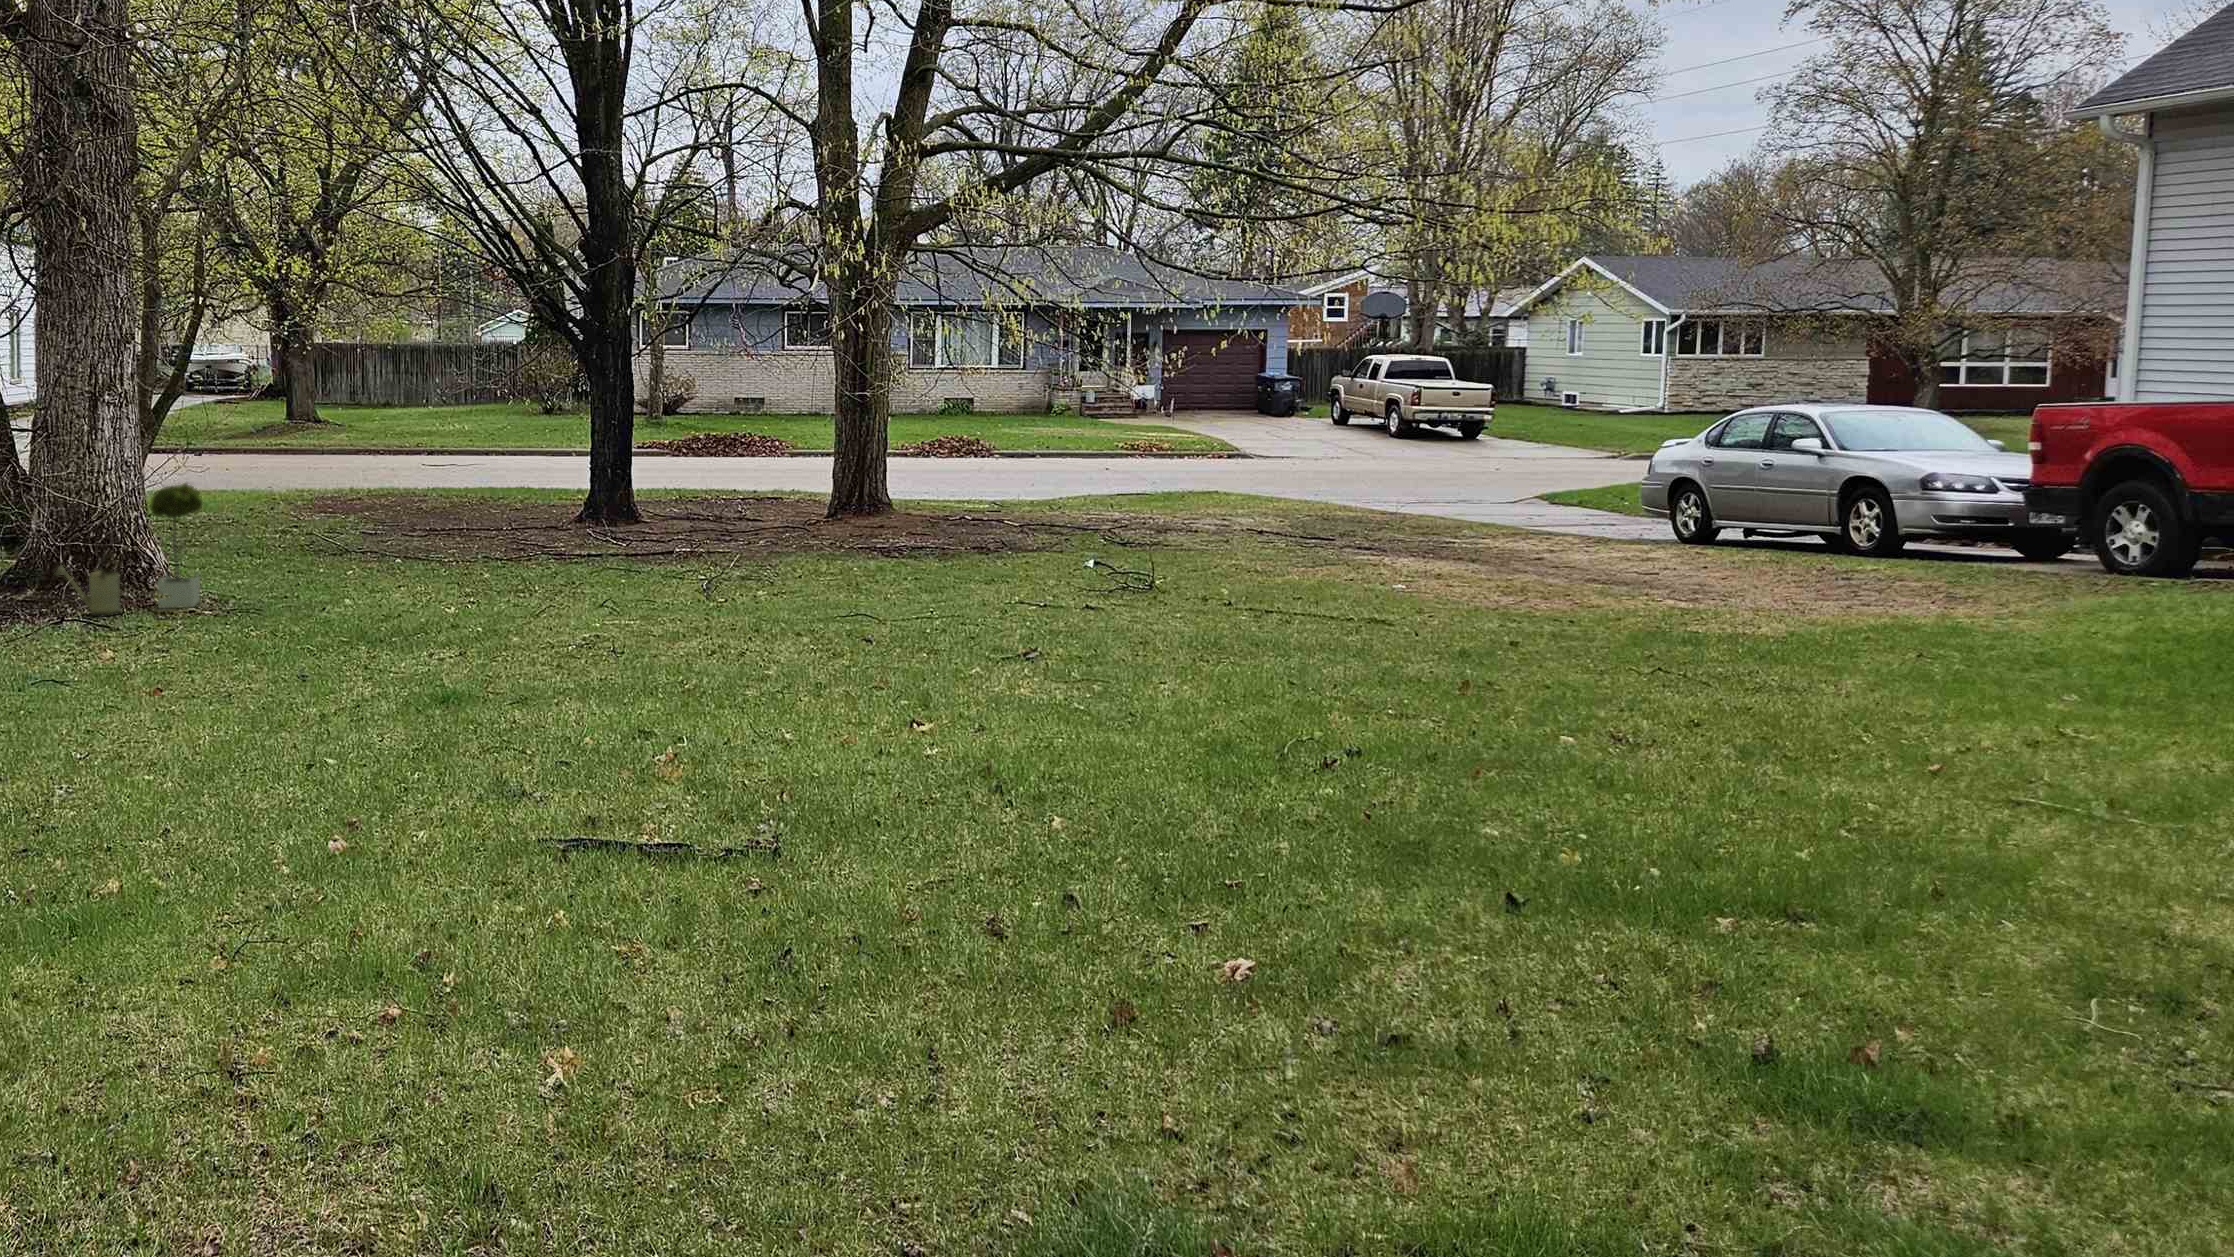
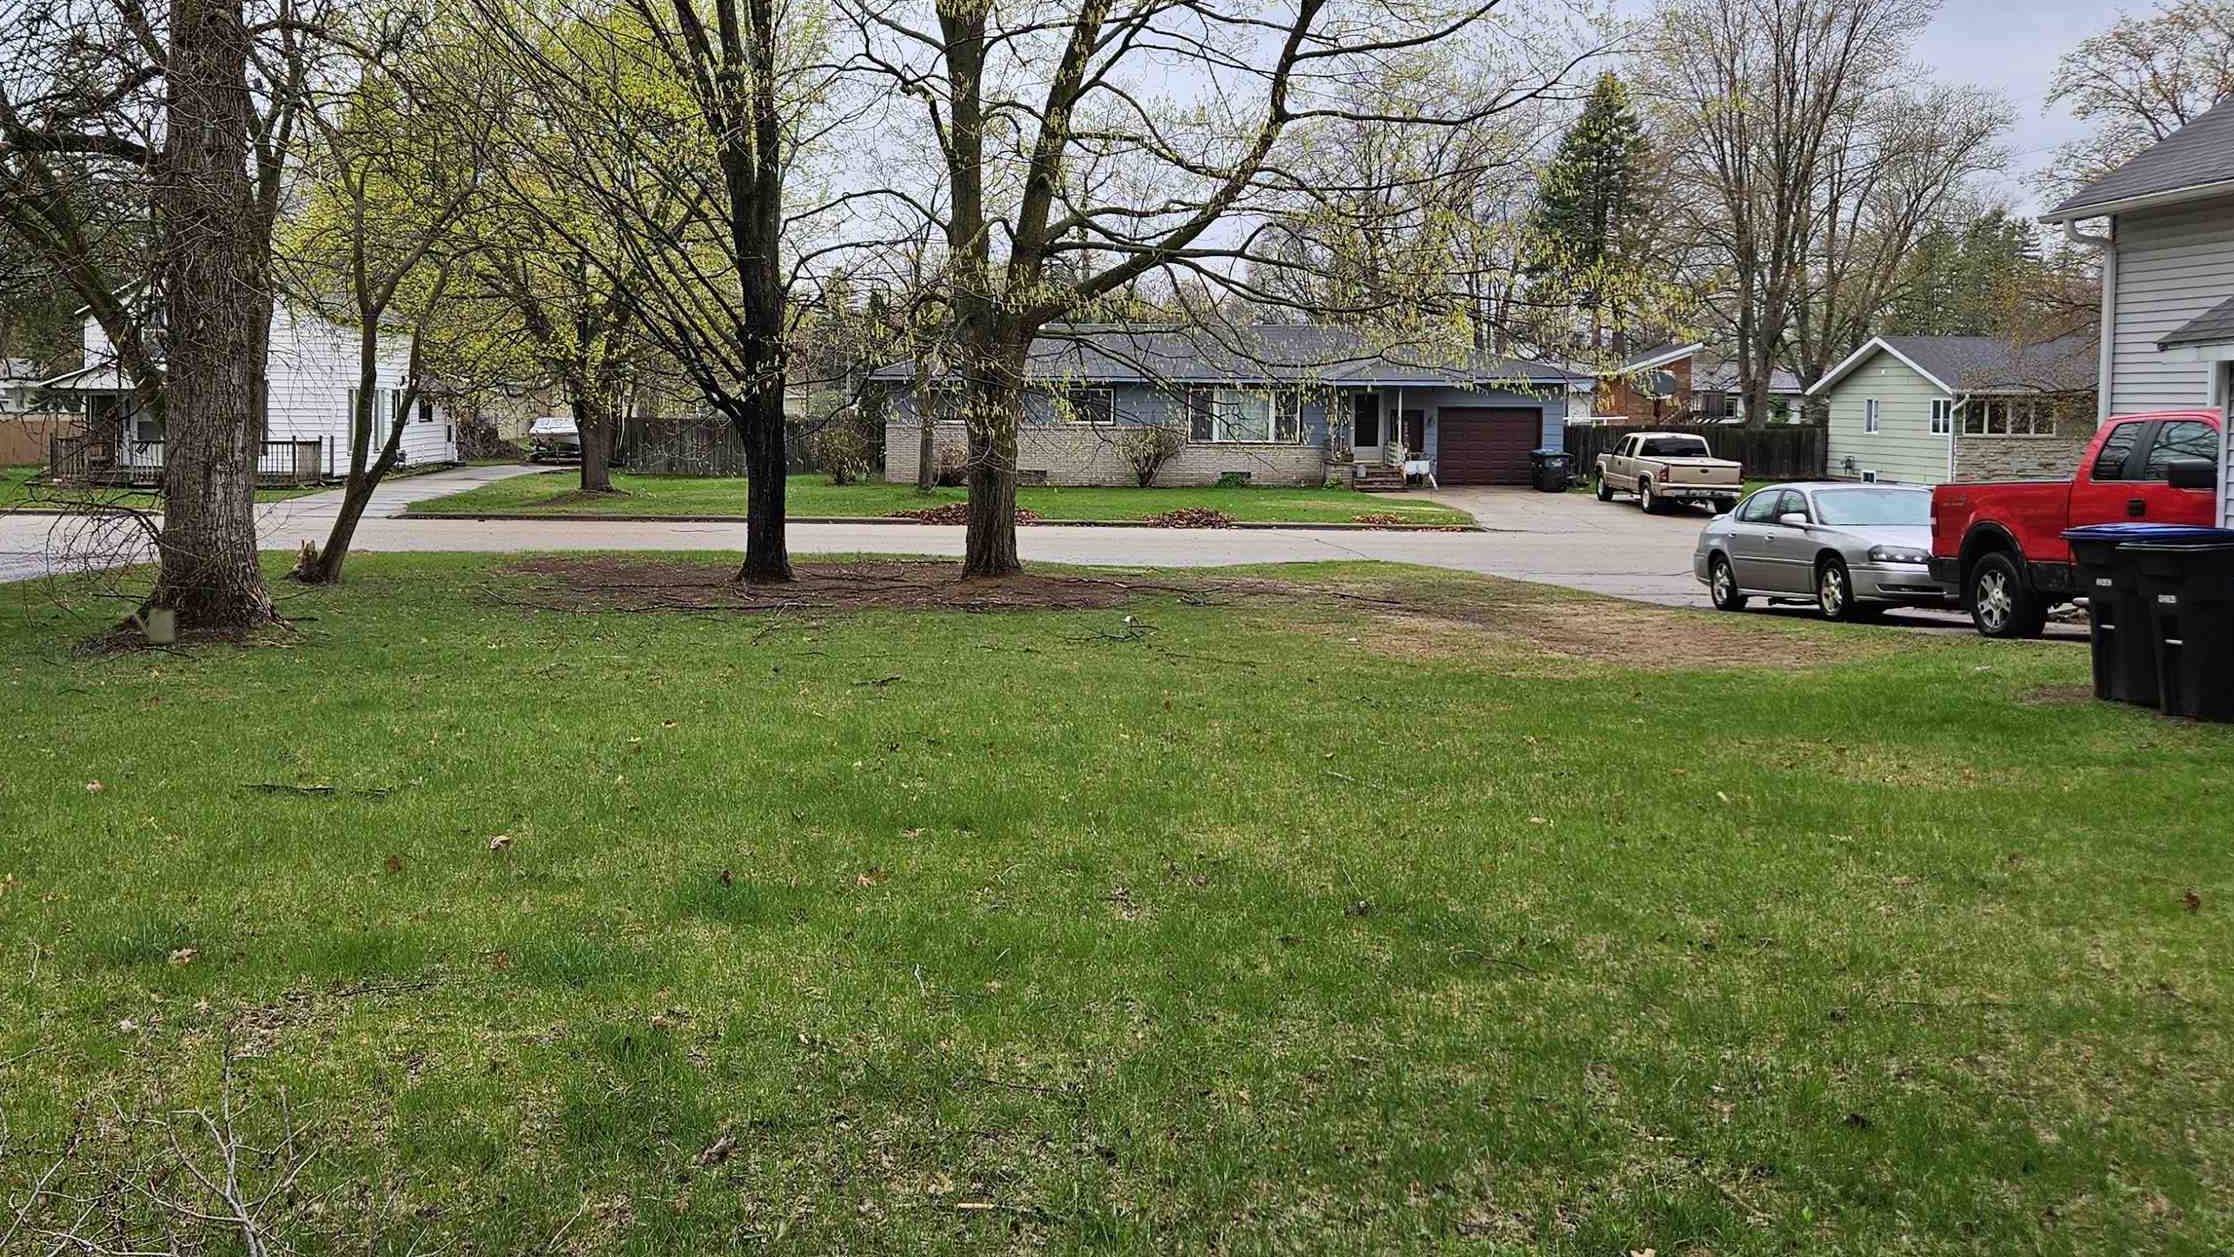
potted tree: present [150,483,203,608] -> none [202,538,248,640]

